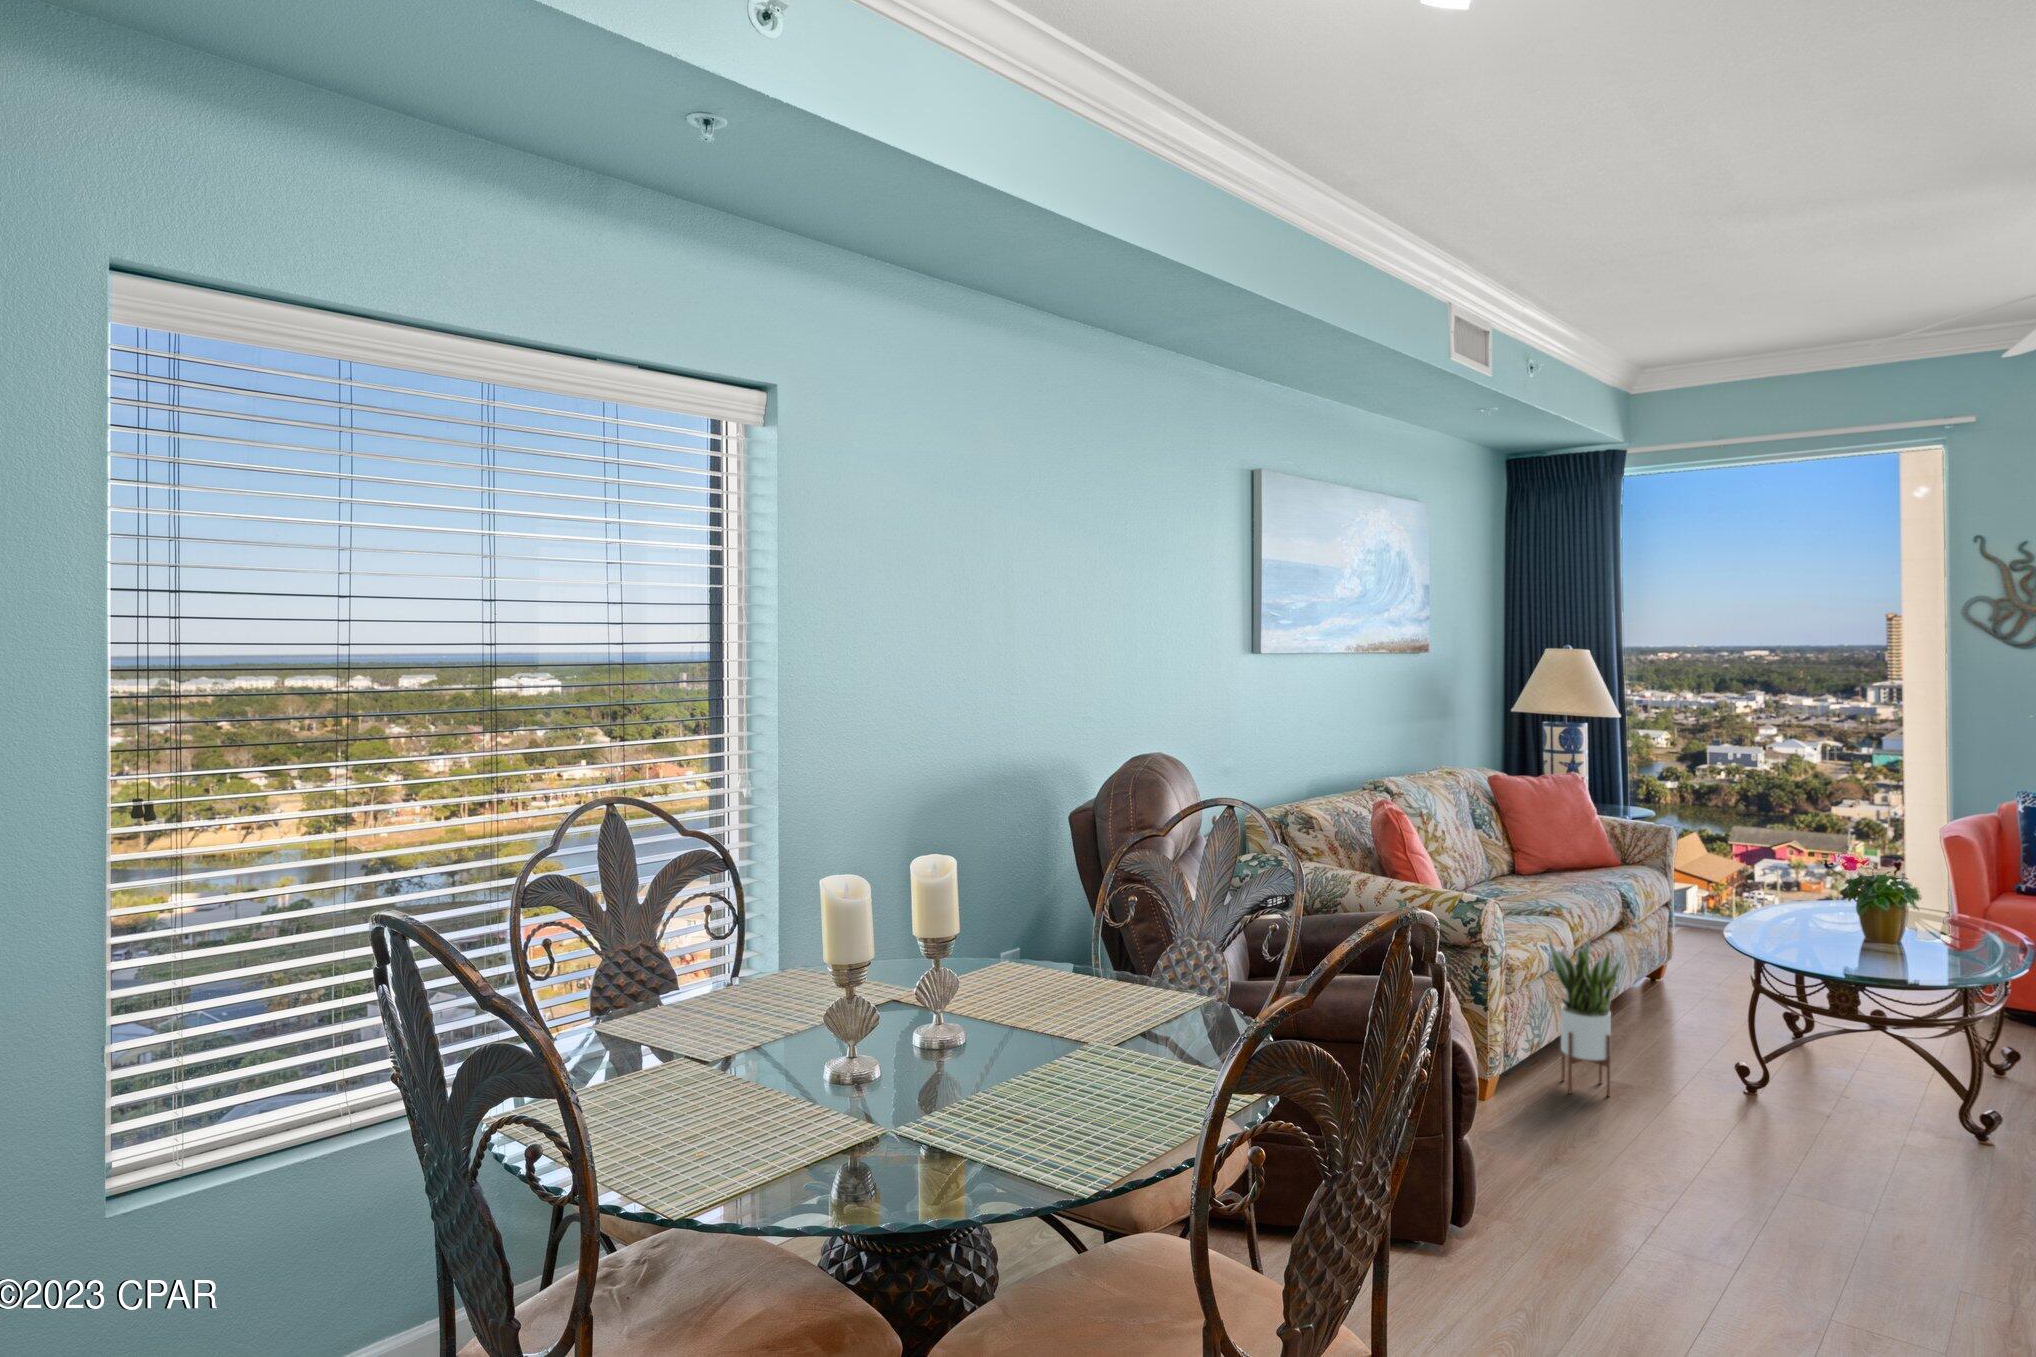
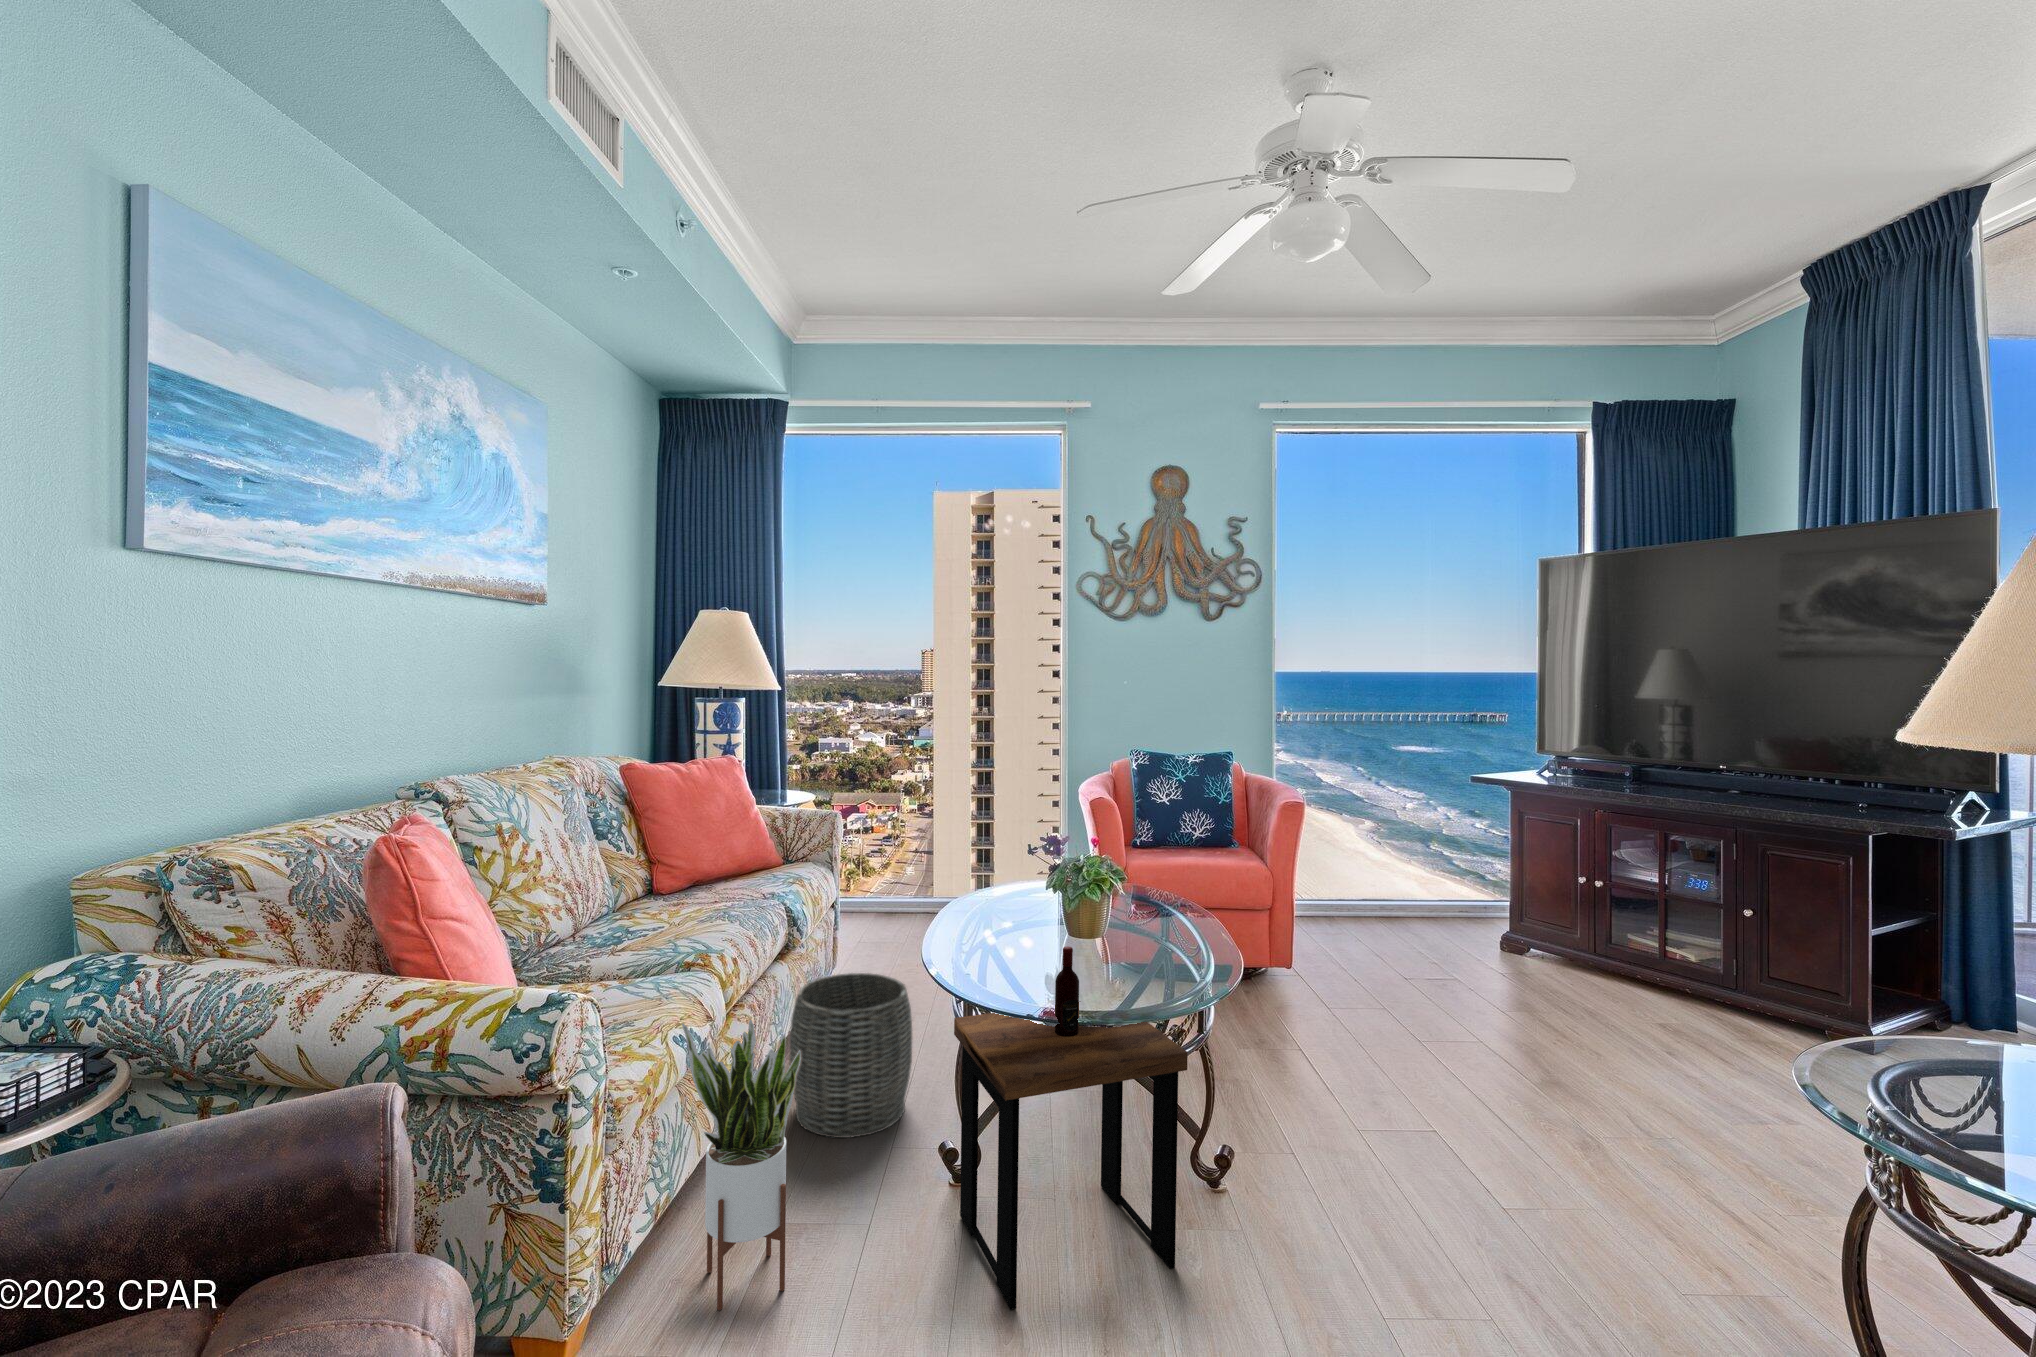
side table: none [1734,926,1913,1155] -> present [954,946,1188,1310]
woven basket: none [1619,944,1719,1054] -> present [789,973,912,1138]

